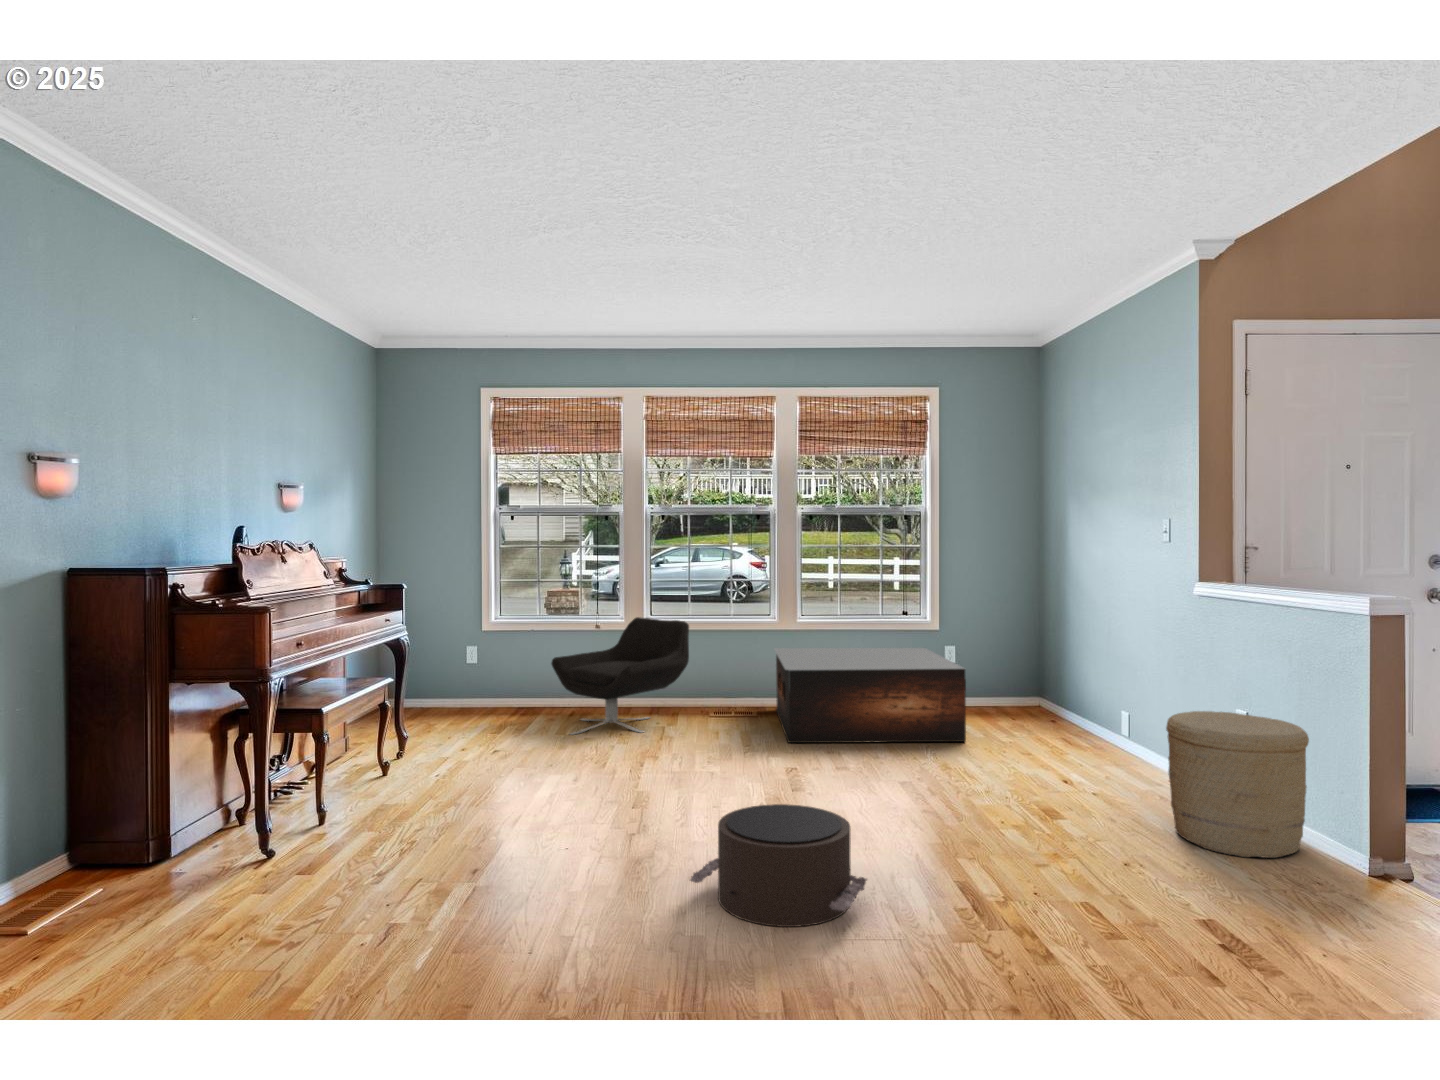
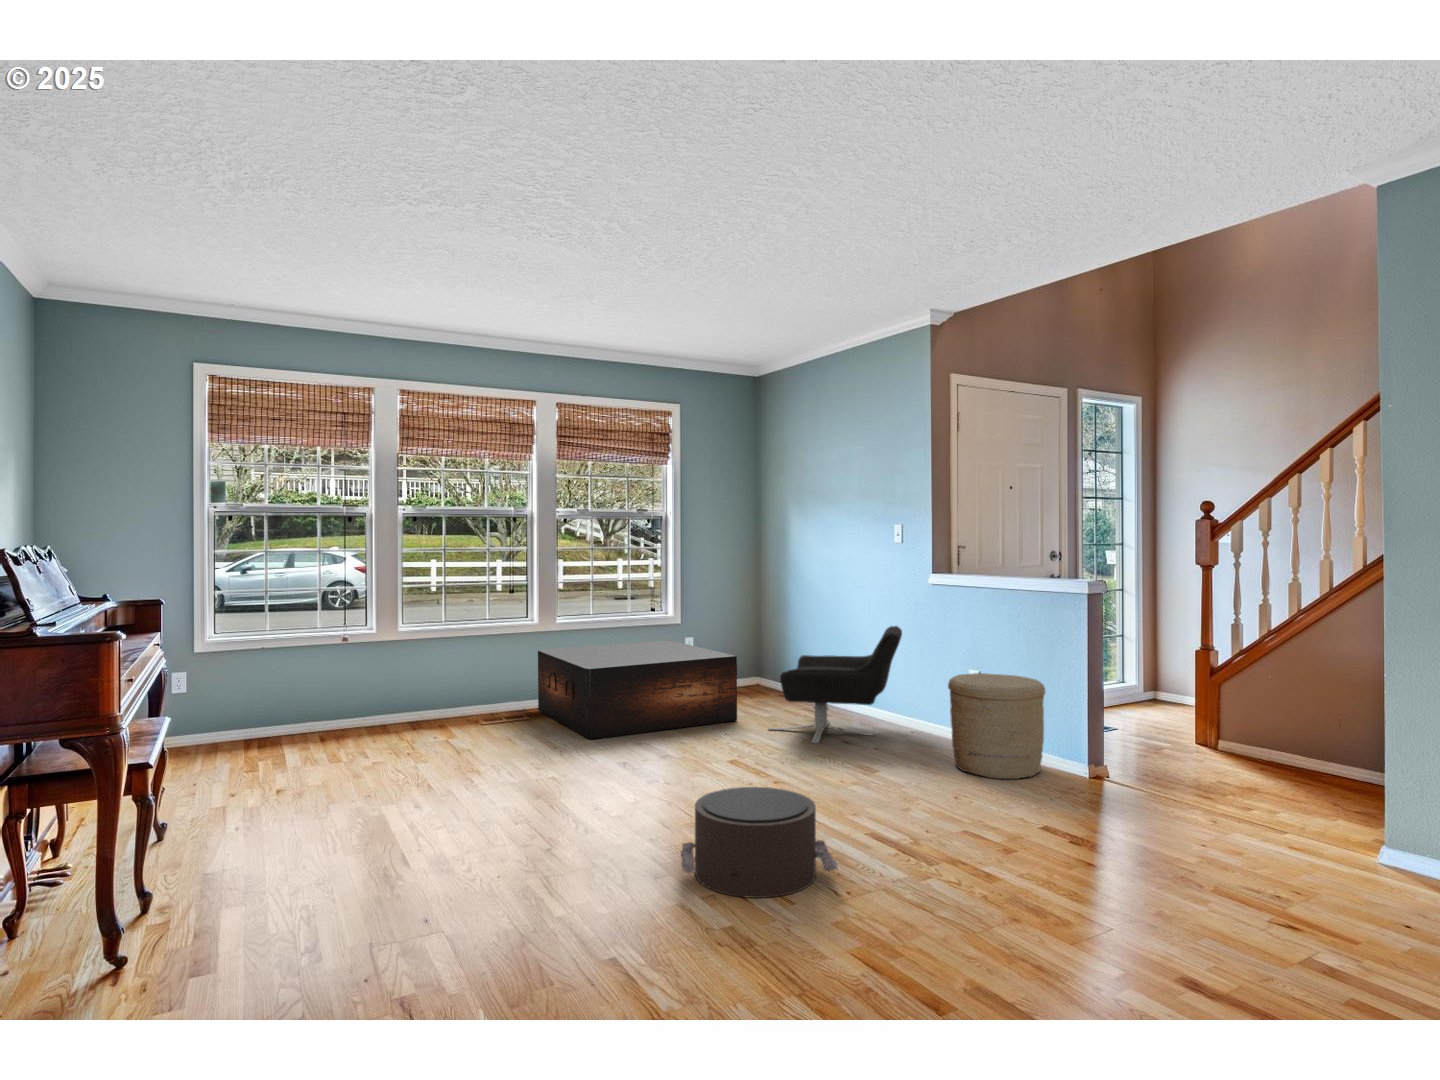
lounge chair: present [551,617,689,735] -> present [769,626,902,743]

